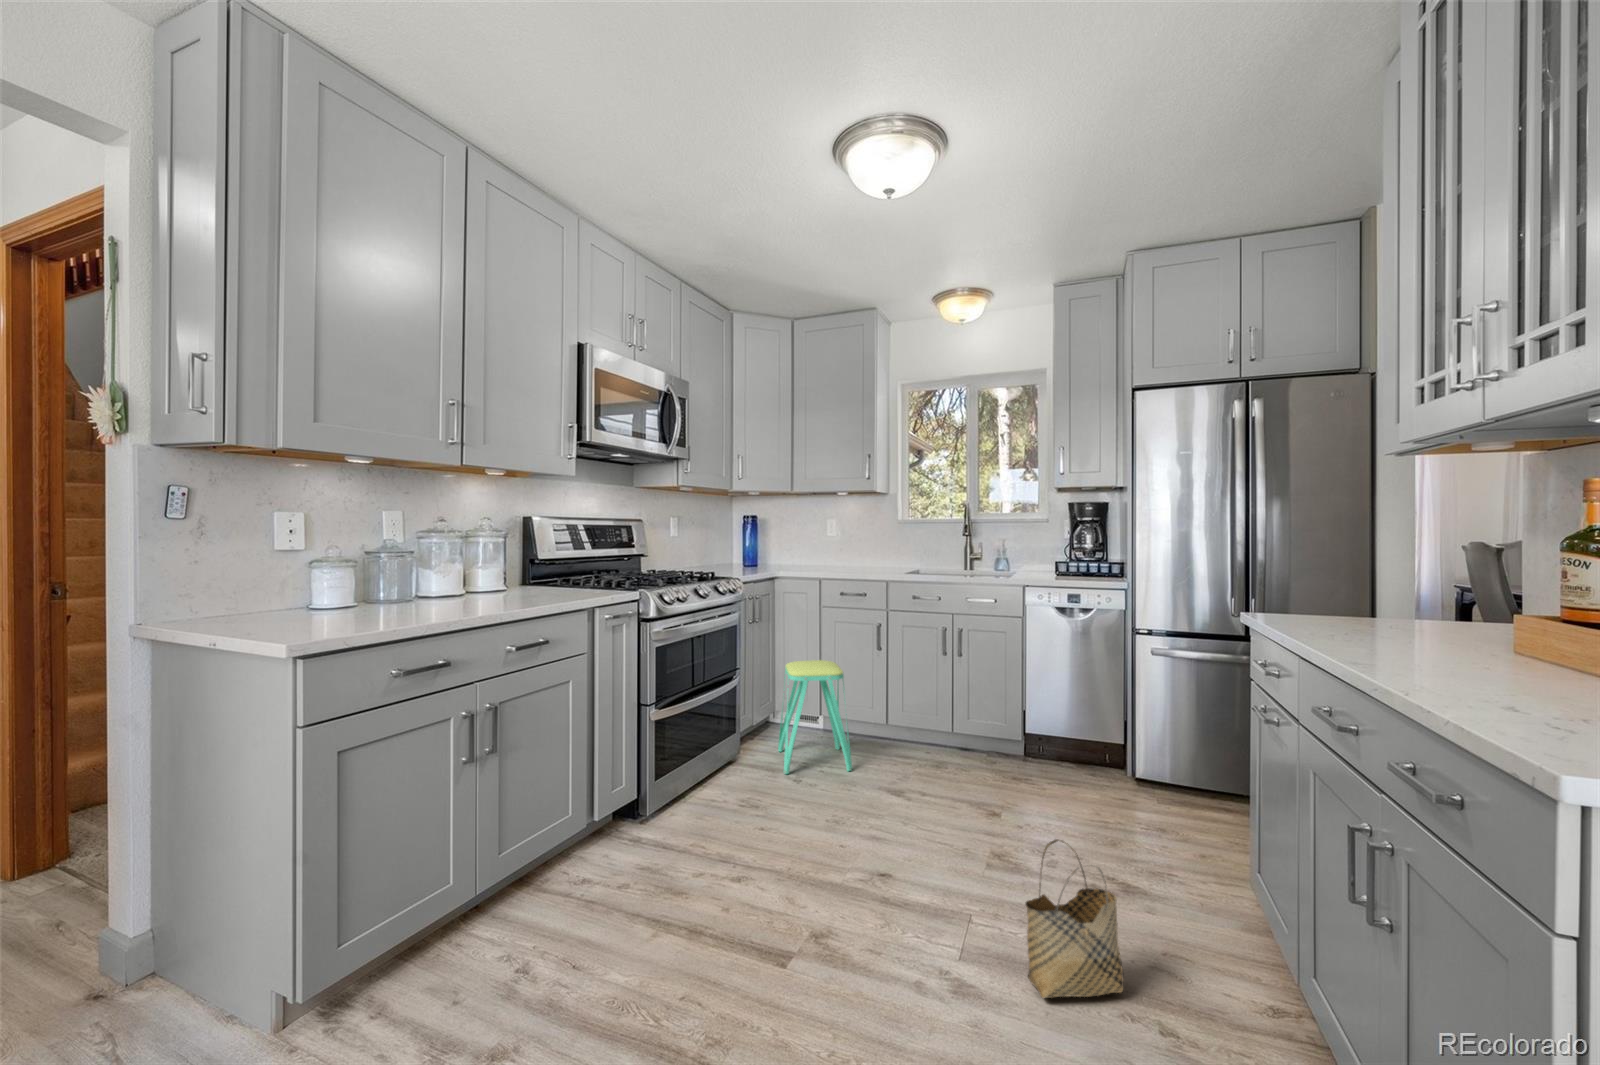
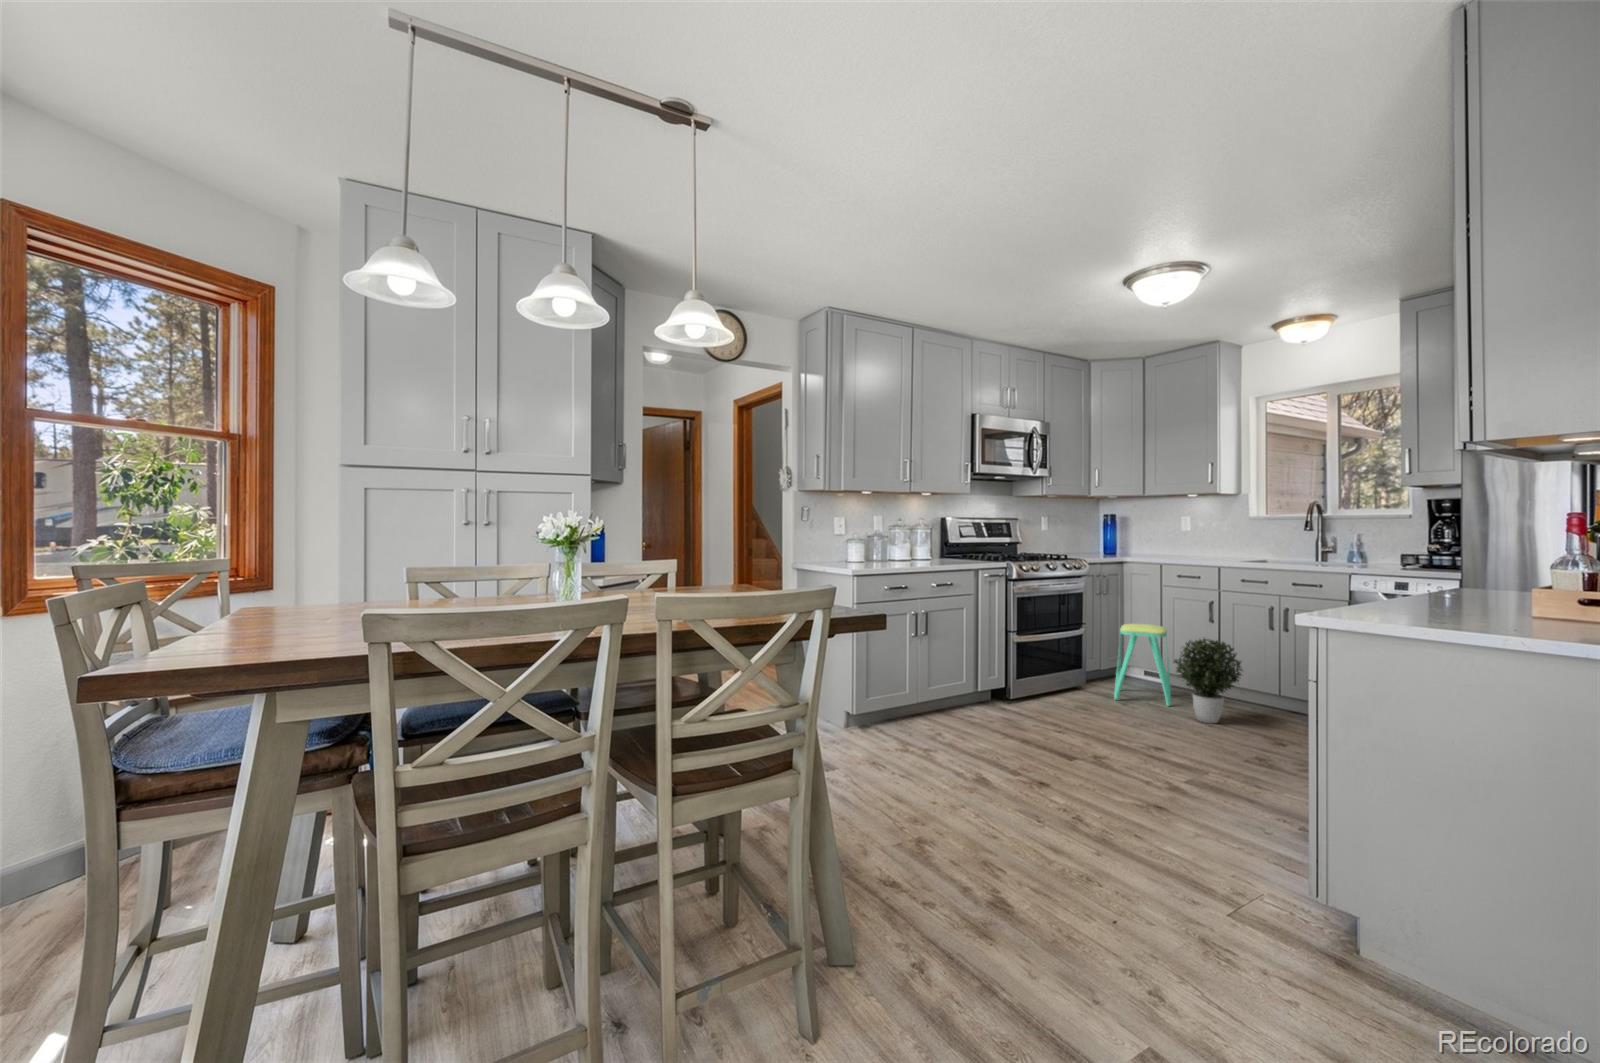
potted plant: none [868,679,947,796] -> present [1174,638,1242,724]
woven basket: present [1026,839,1124,998] -> none [1207,712,1277,801]

